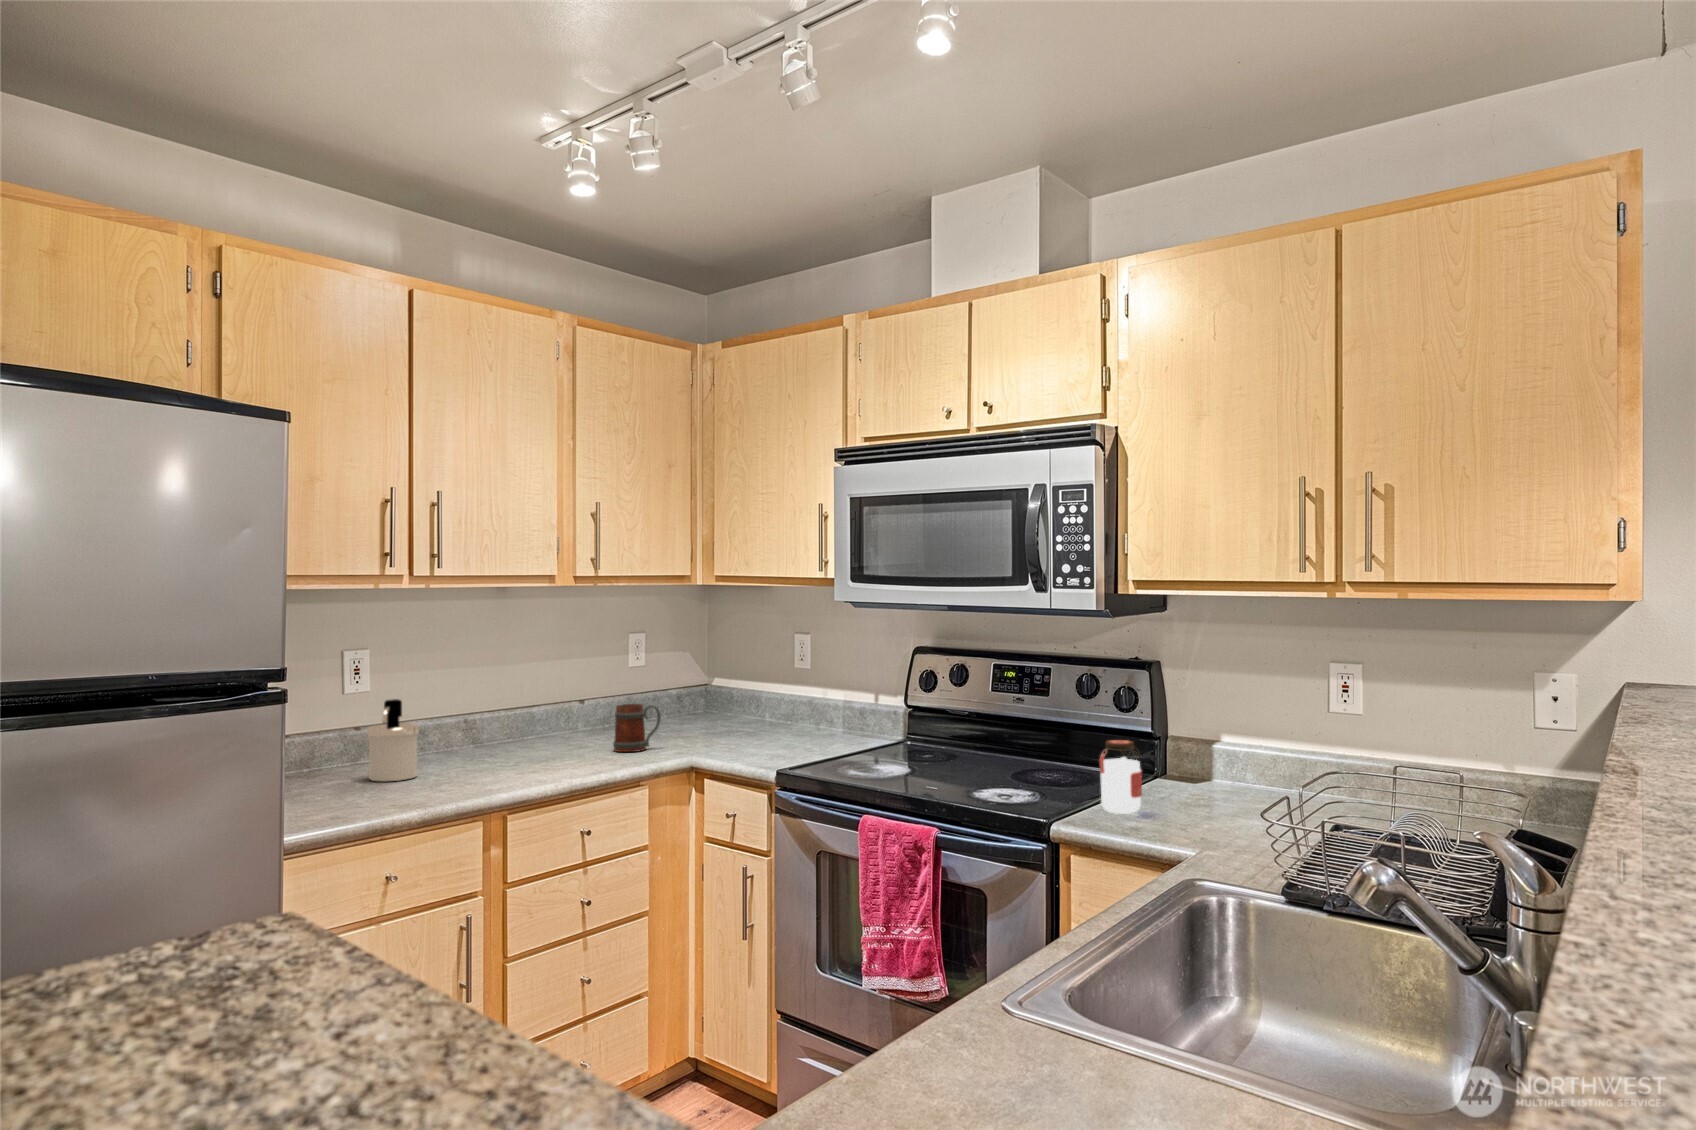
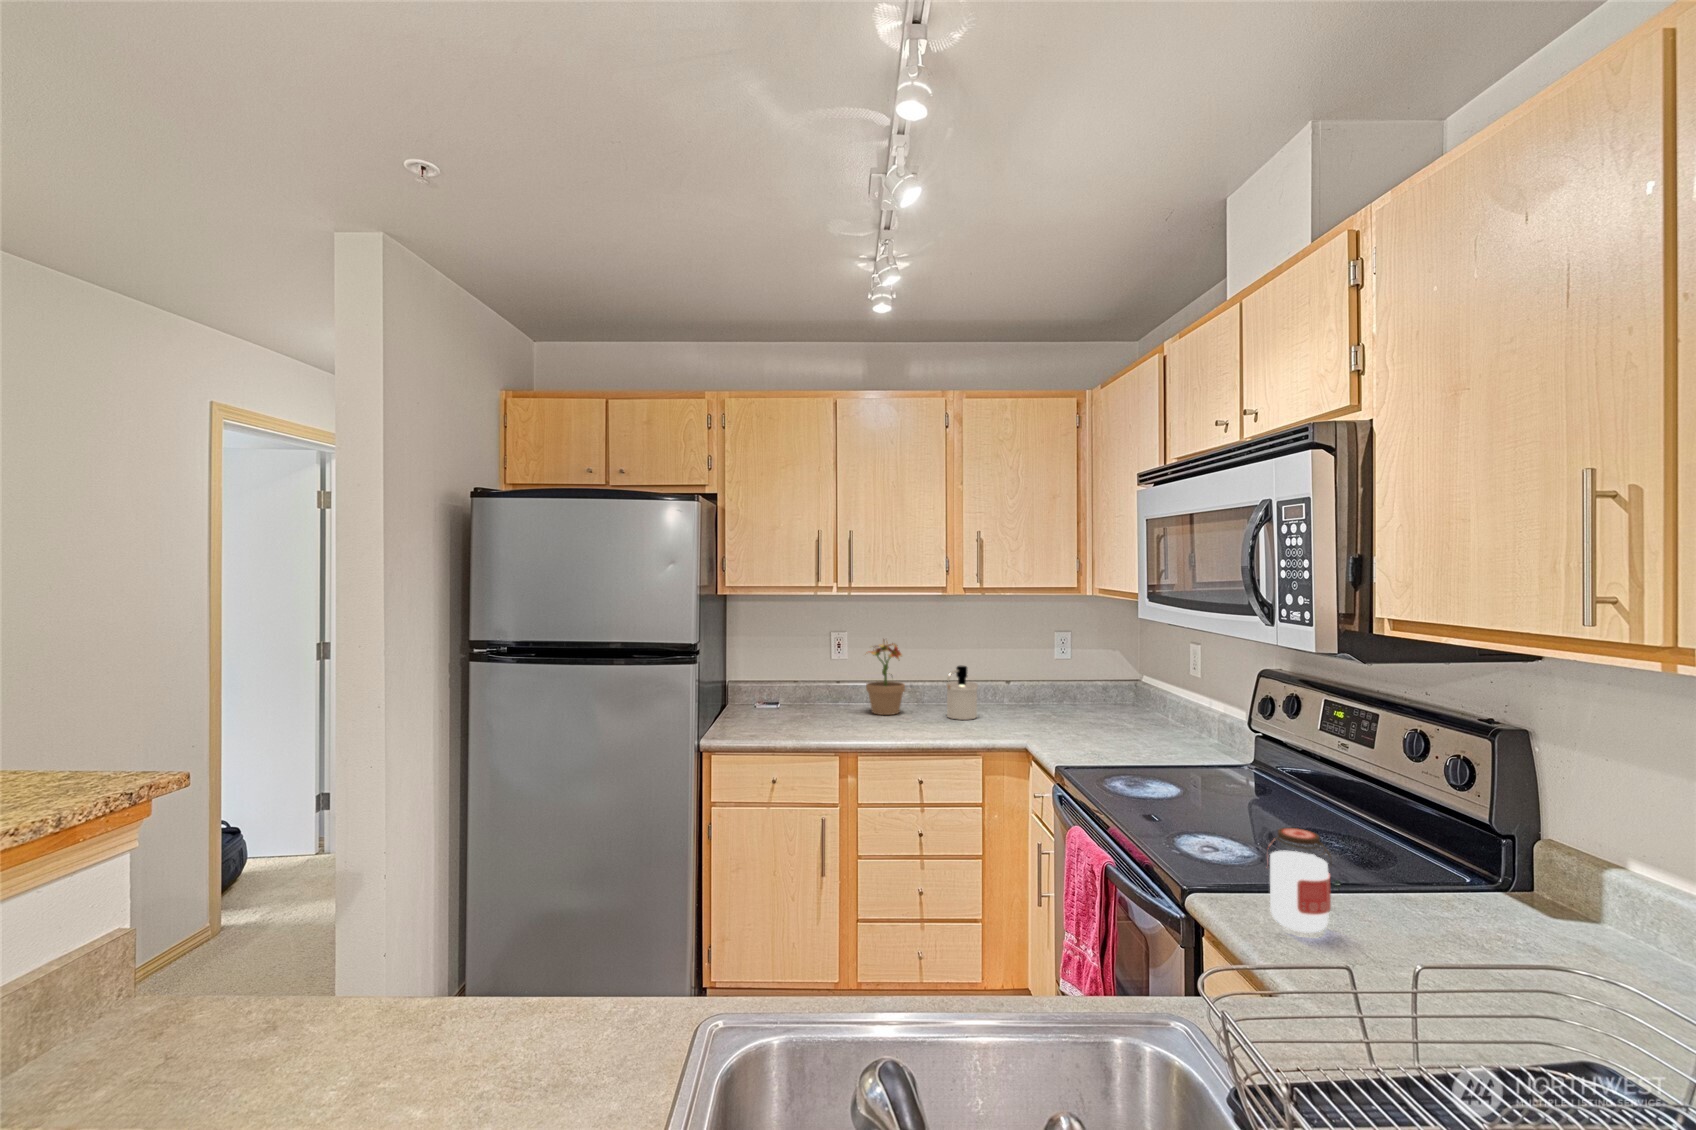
potted plant: none [425,652,483,758] -> present [866,640,905,715]
soap dispenser: present [367,699,419,781] -> present [946,666,978,720]
mug: present [613,704,661,752] -> none [985,691,1024,732]

